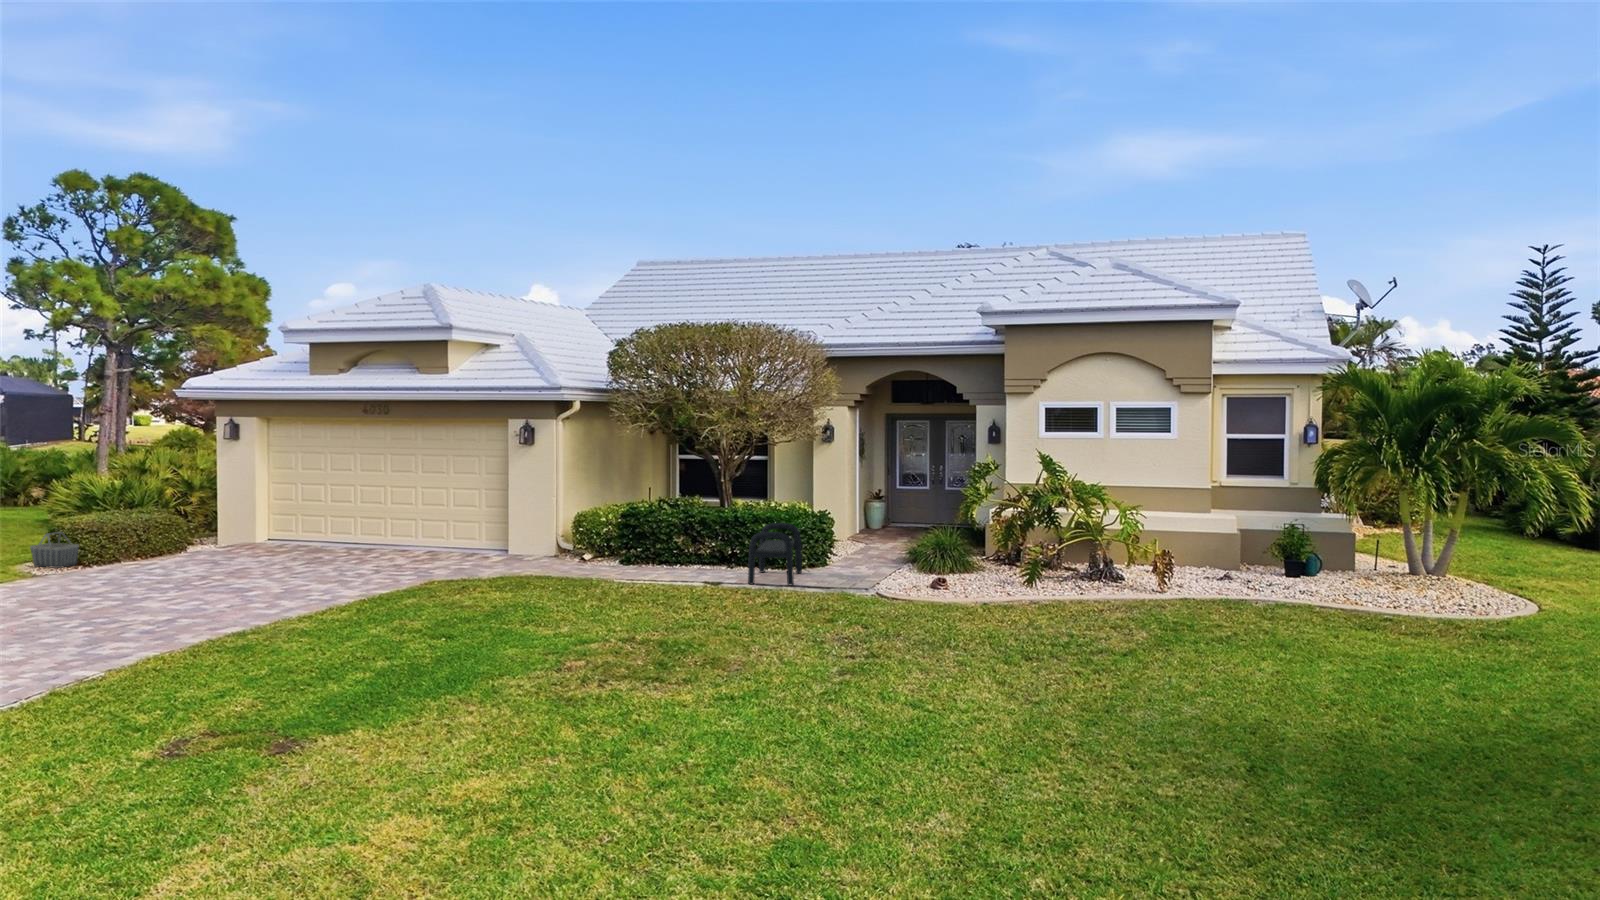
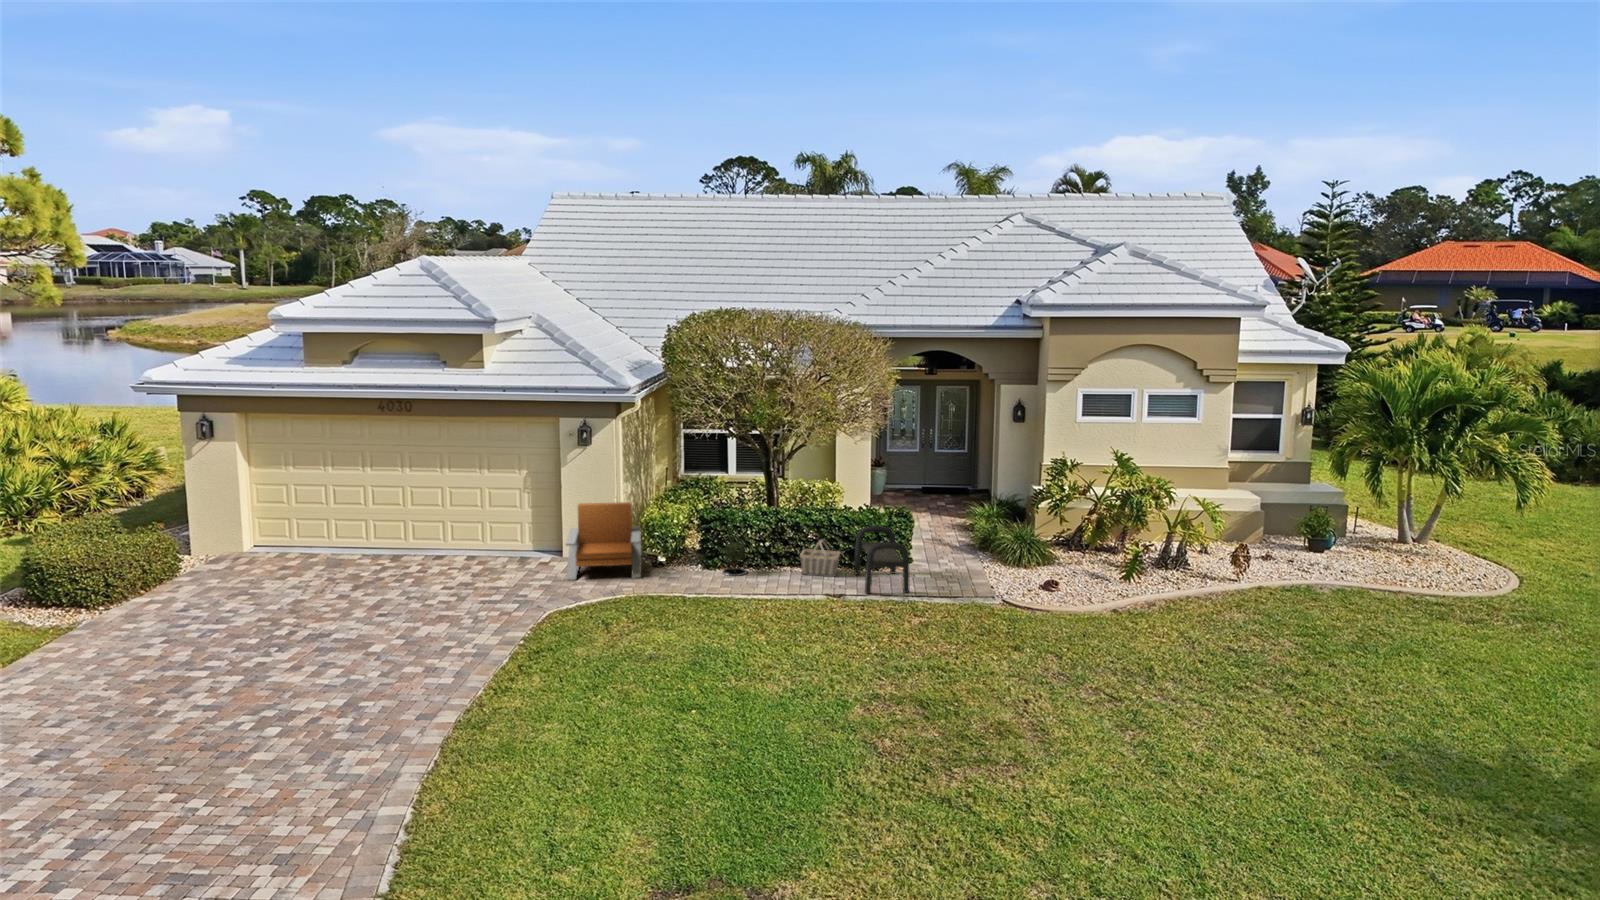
lounge chair: none [487,497,573,566] -> present [566,502,642,581]
potted tree: none [632,523,661,569] -> present [722,531,747,576]
basket: present [30,532,79,568] -> present [800,540,840,577]

